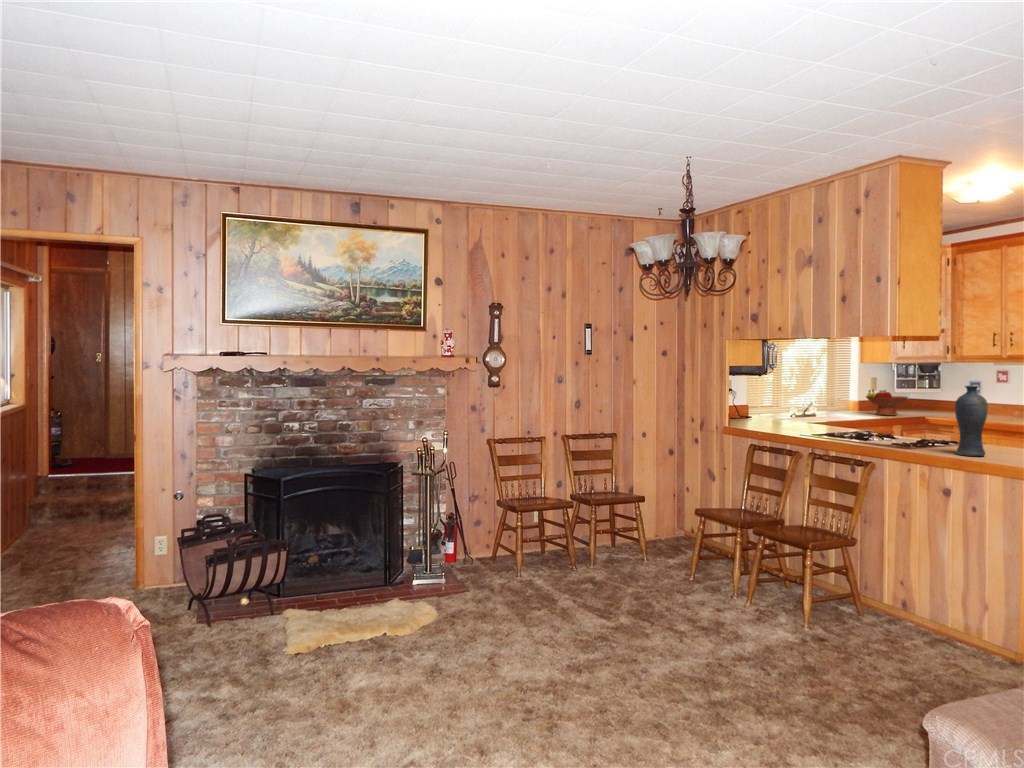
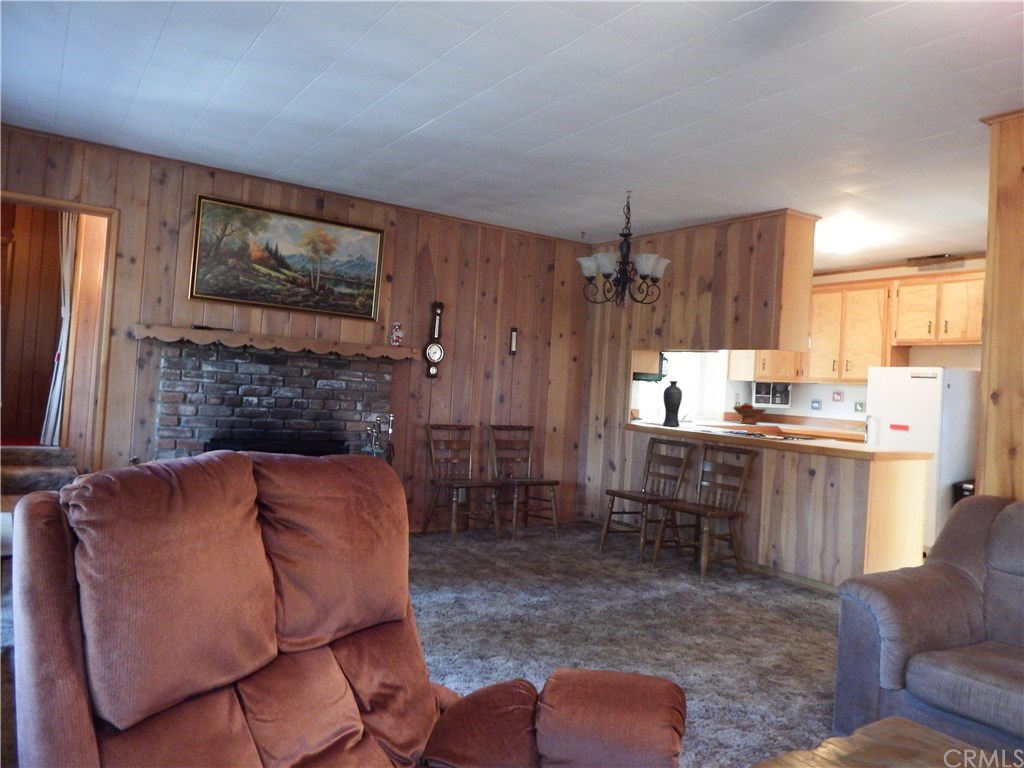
vase: present [955,386,988,456] -> present [663,381,682,427]

